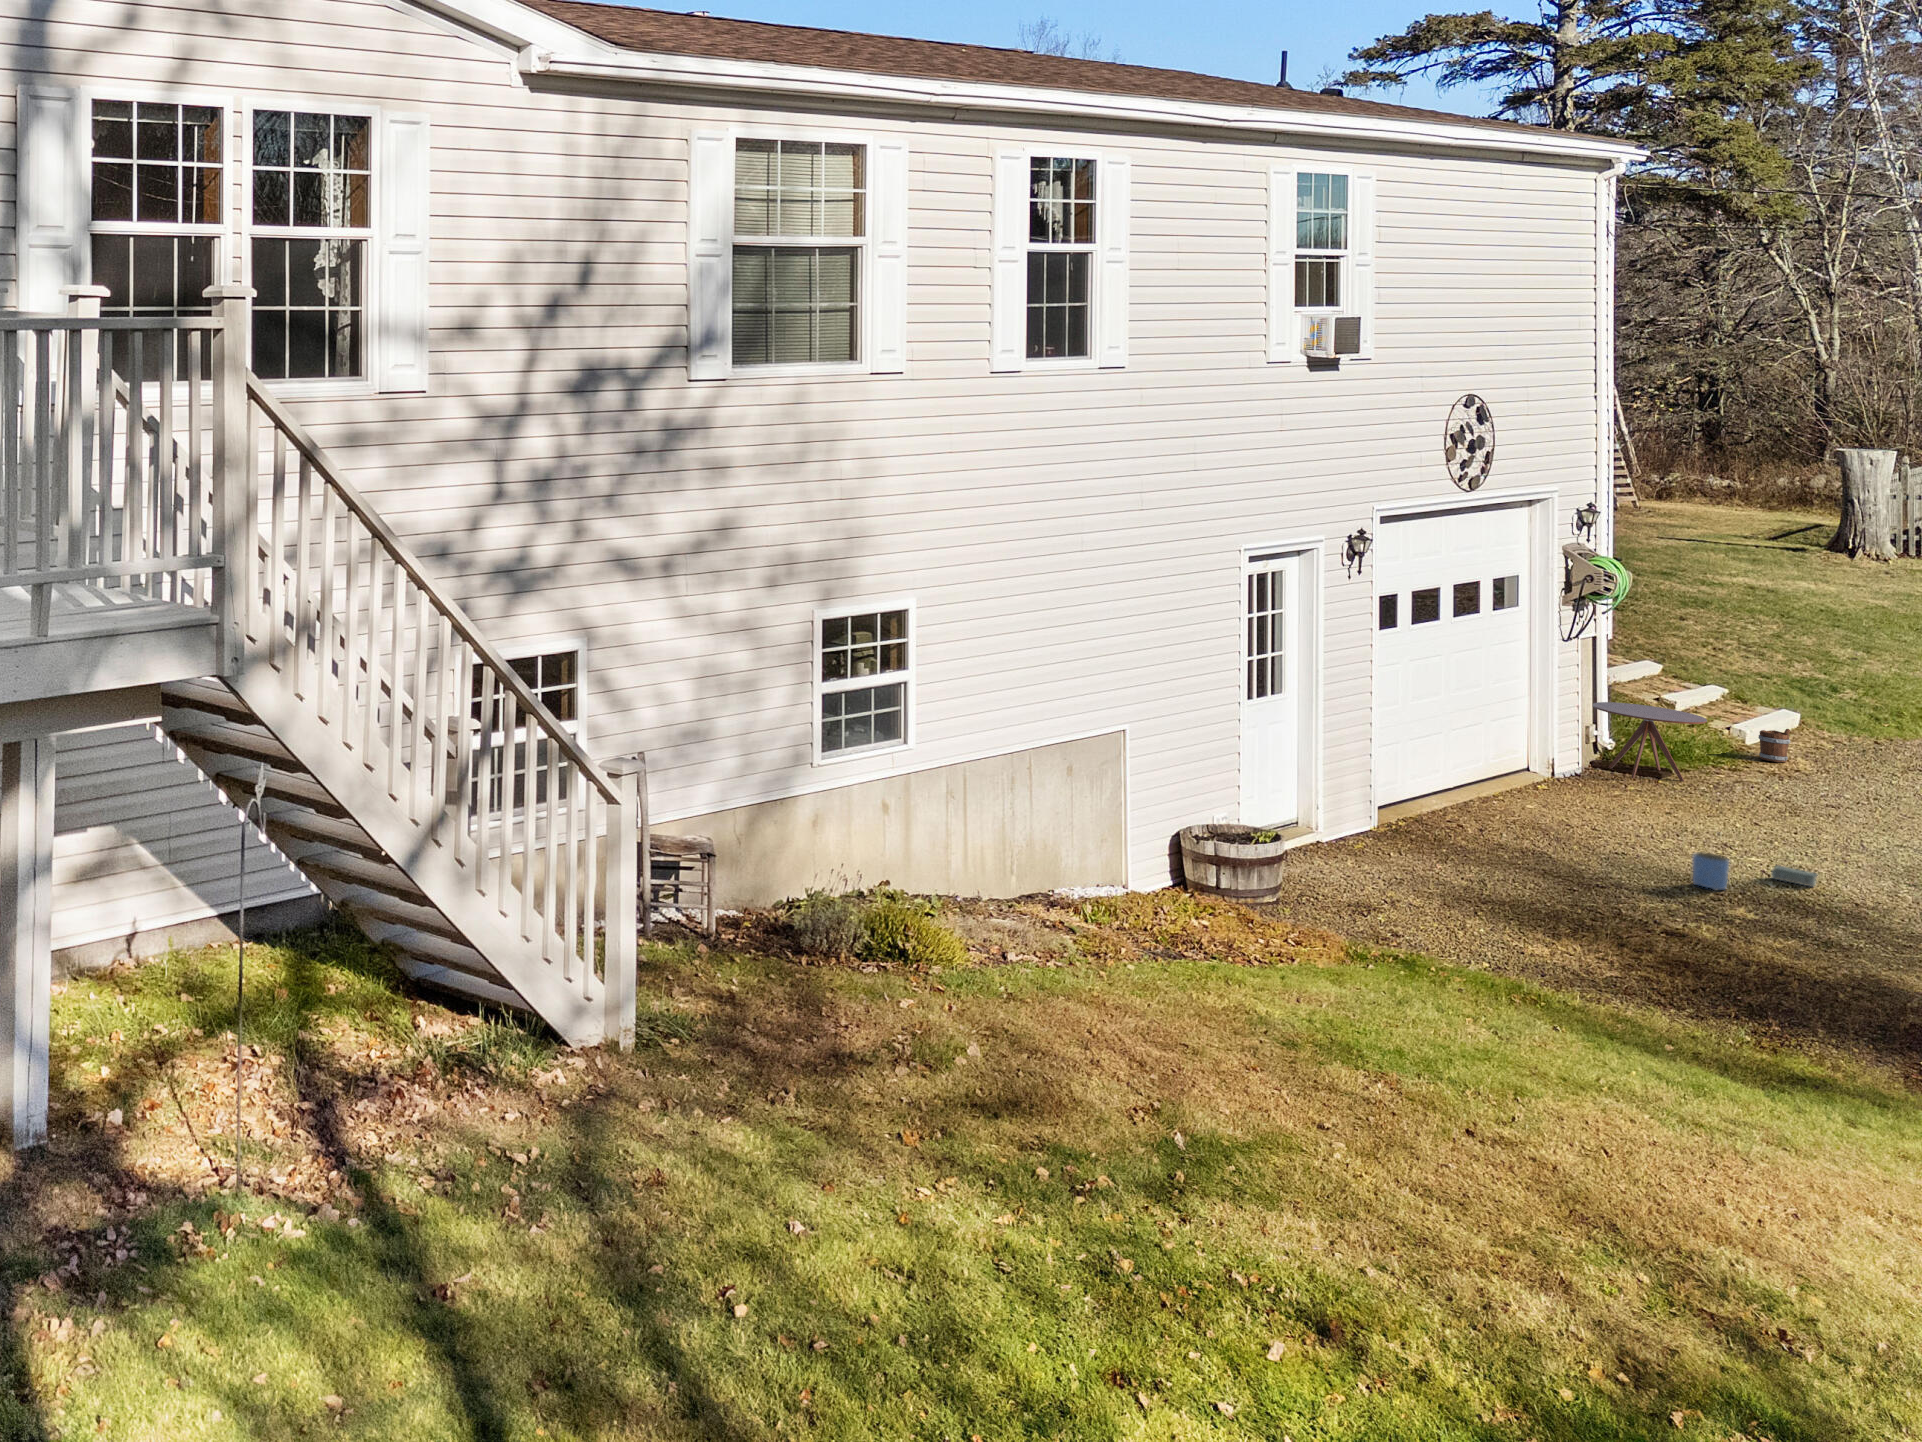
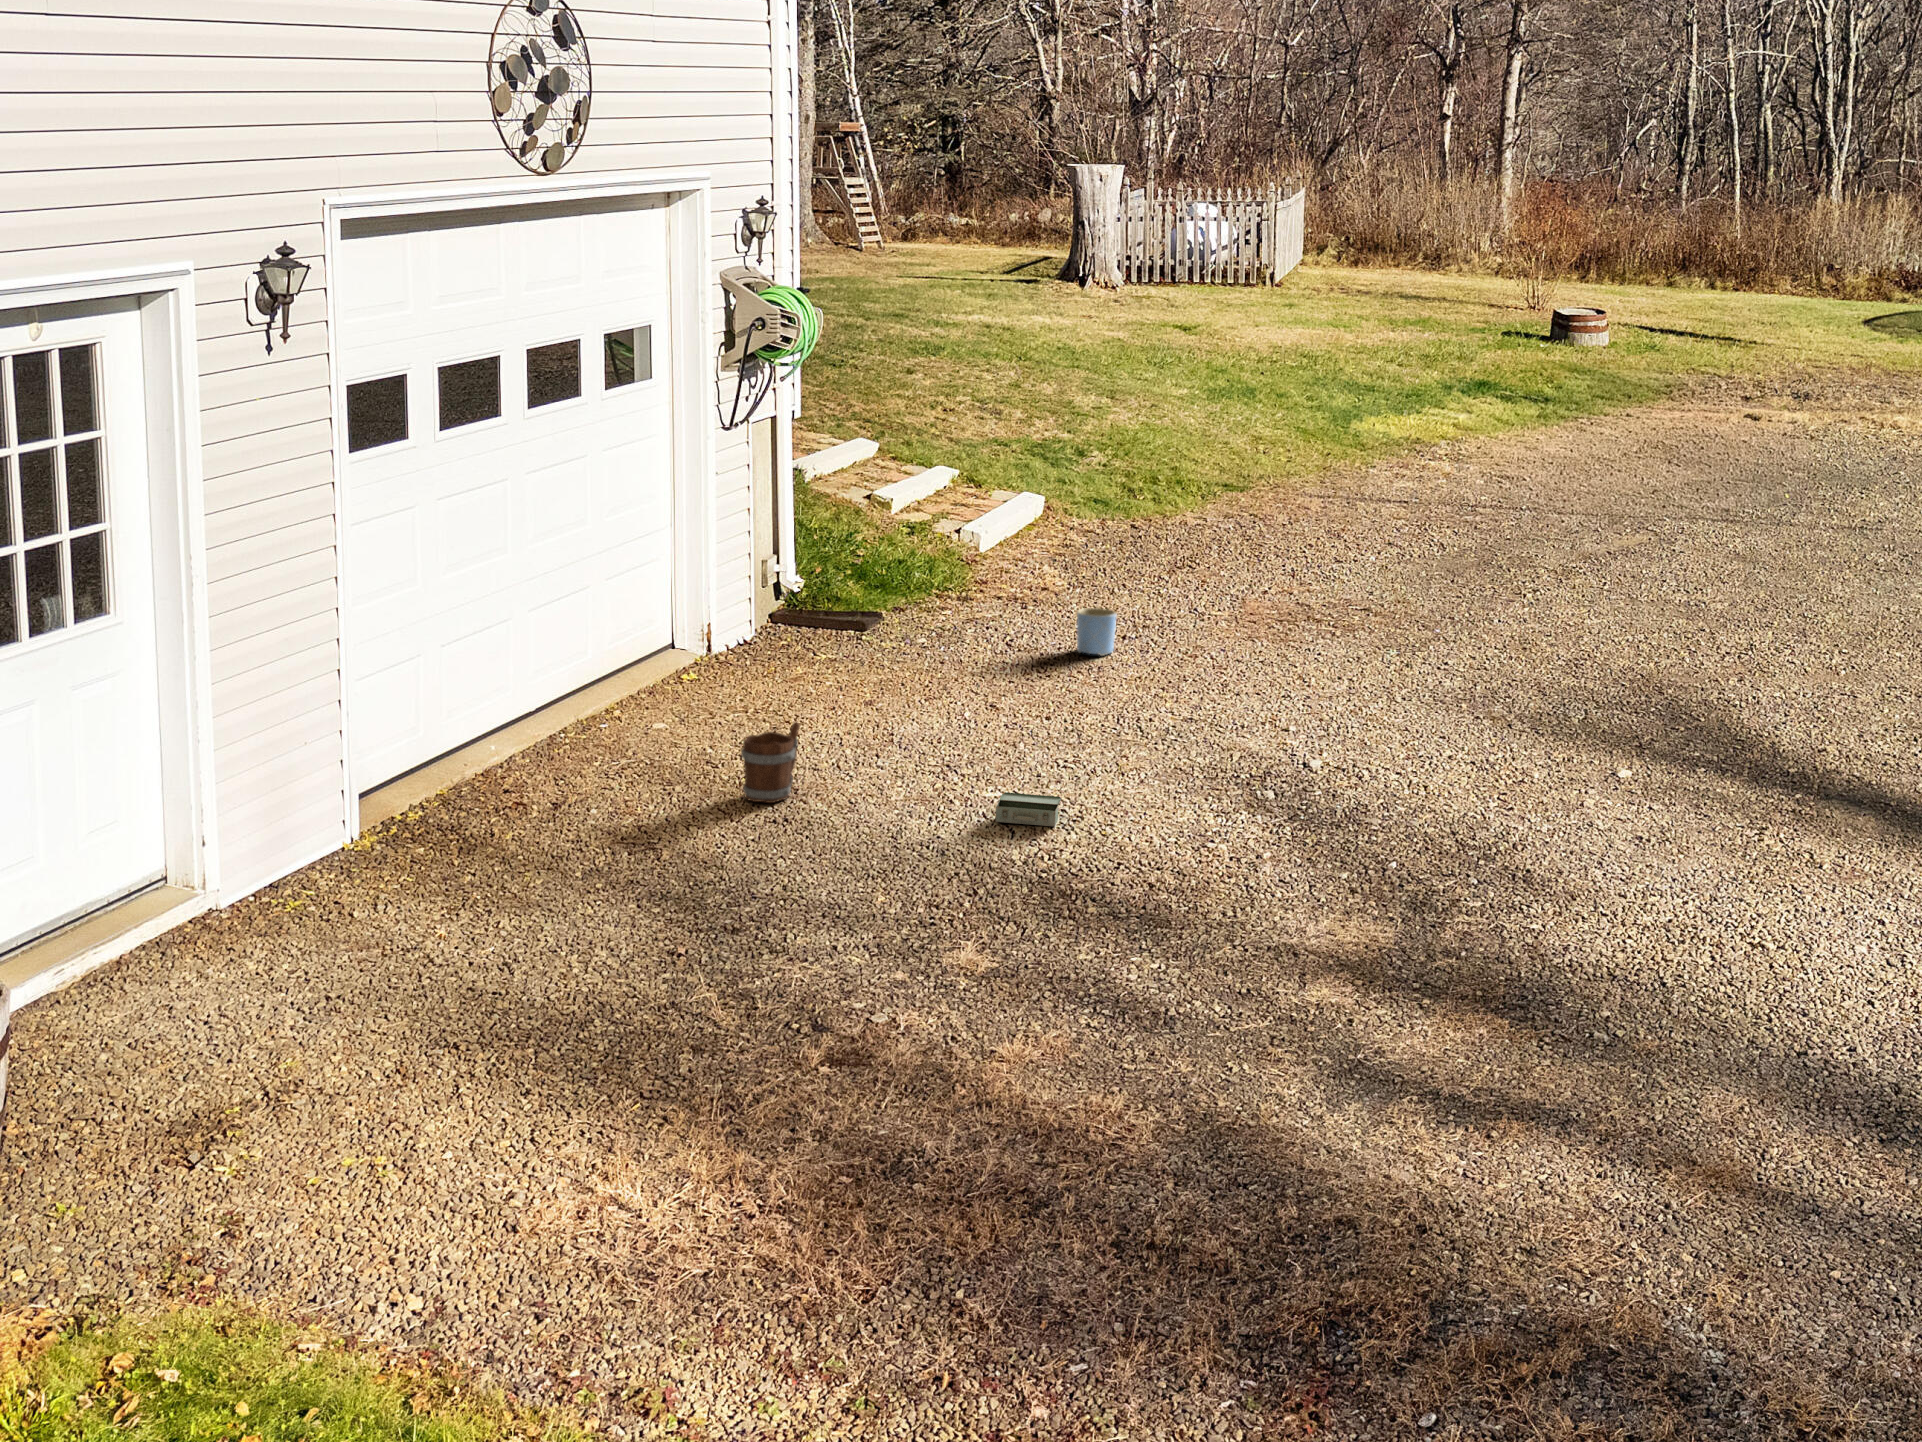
round table: present [1593,702,1707,782] -> none [771,517,921,639]
bucket: present [1759,729,1790,762] -> present [741,722,800,803]
planter: present [1693,852,1729,890] -> present [1077,608,1117,656]

